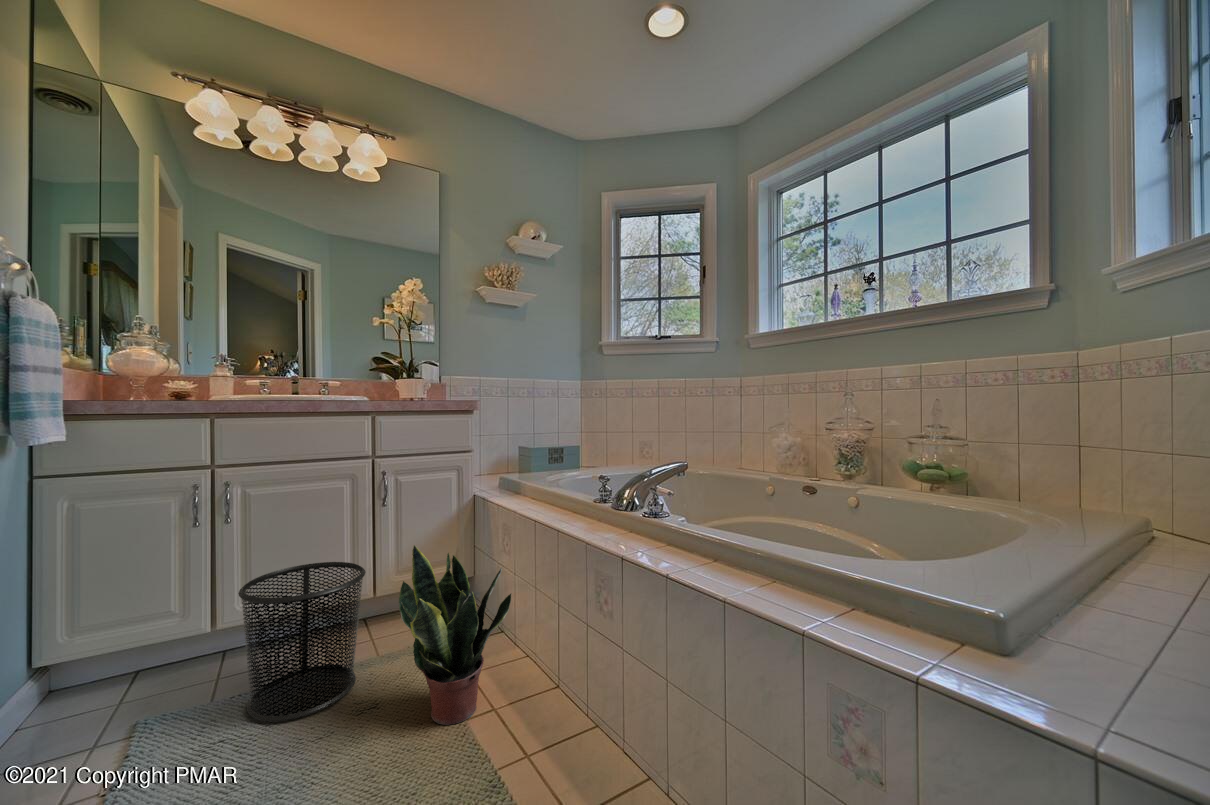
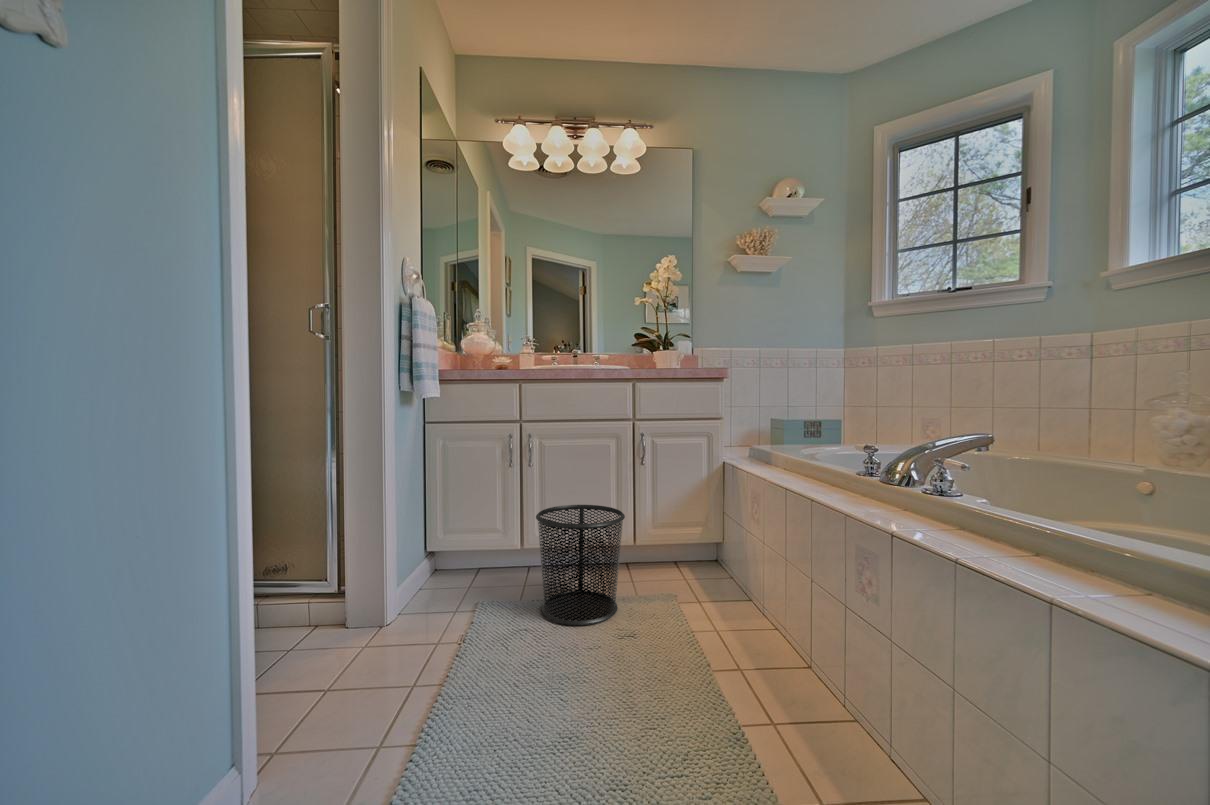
potted plant: present [399,545,511,725] -> none [650,493,756,668]

